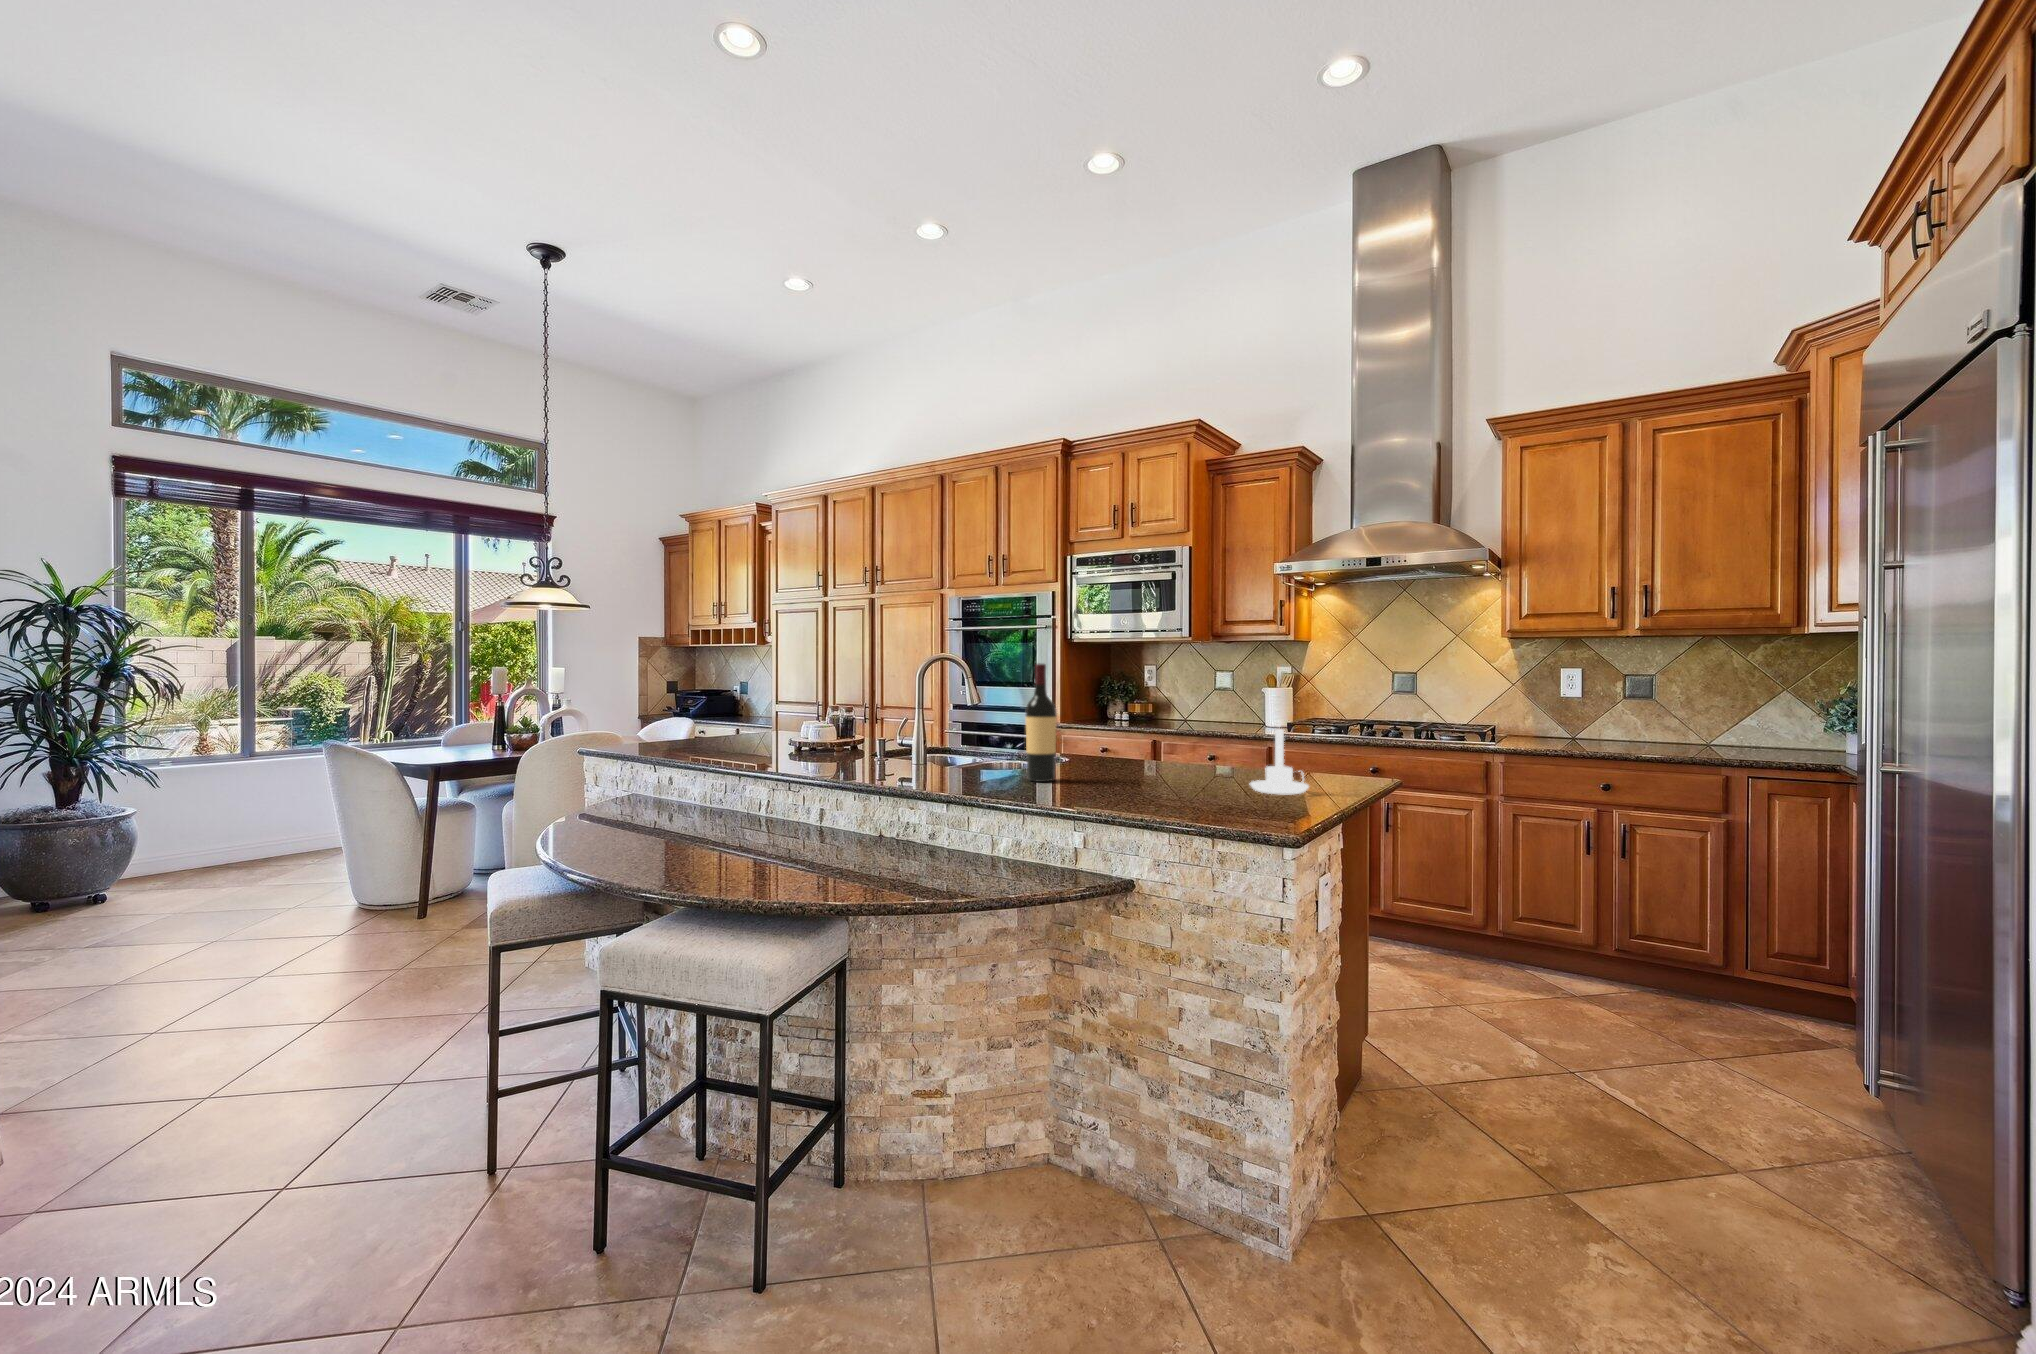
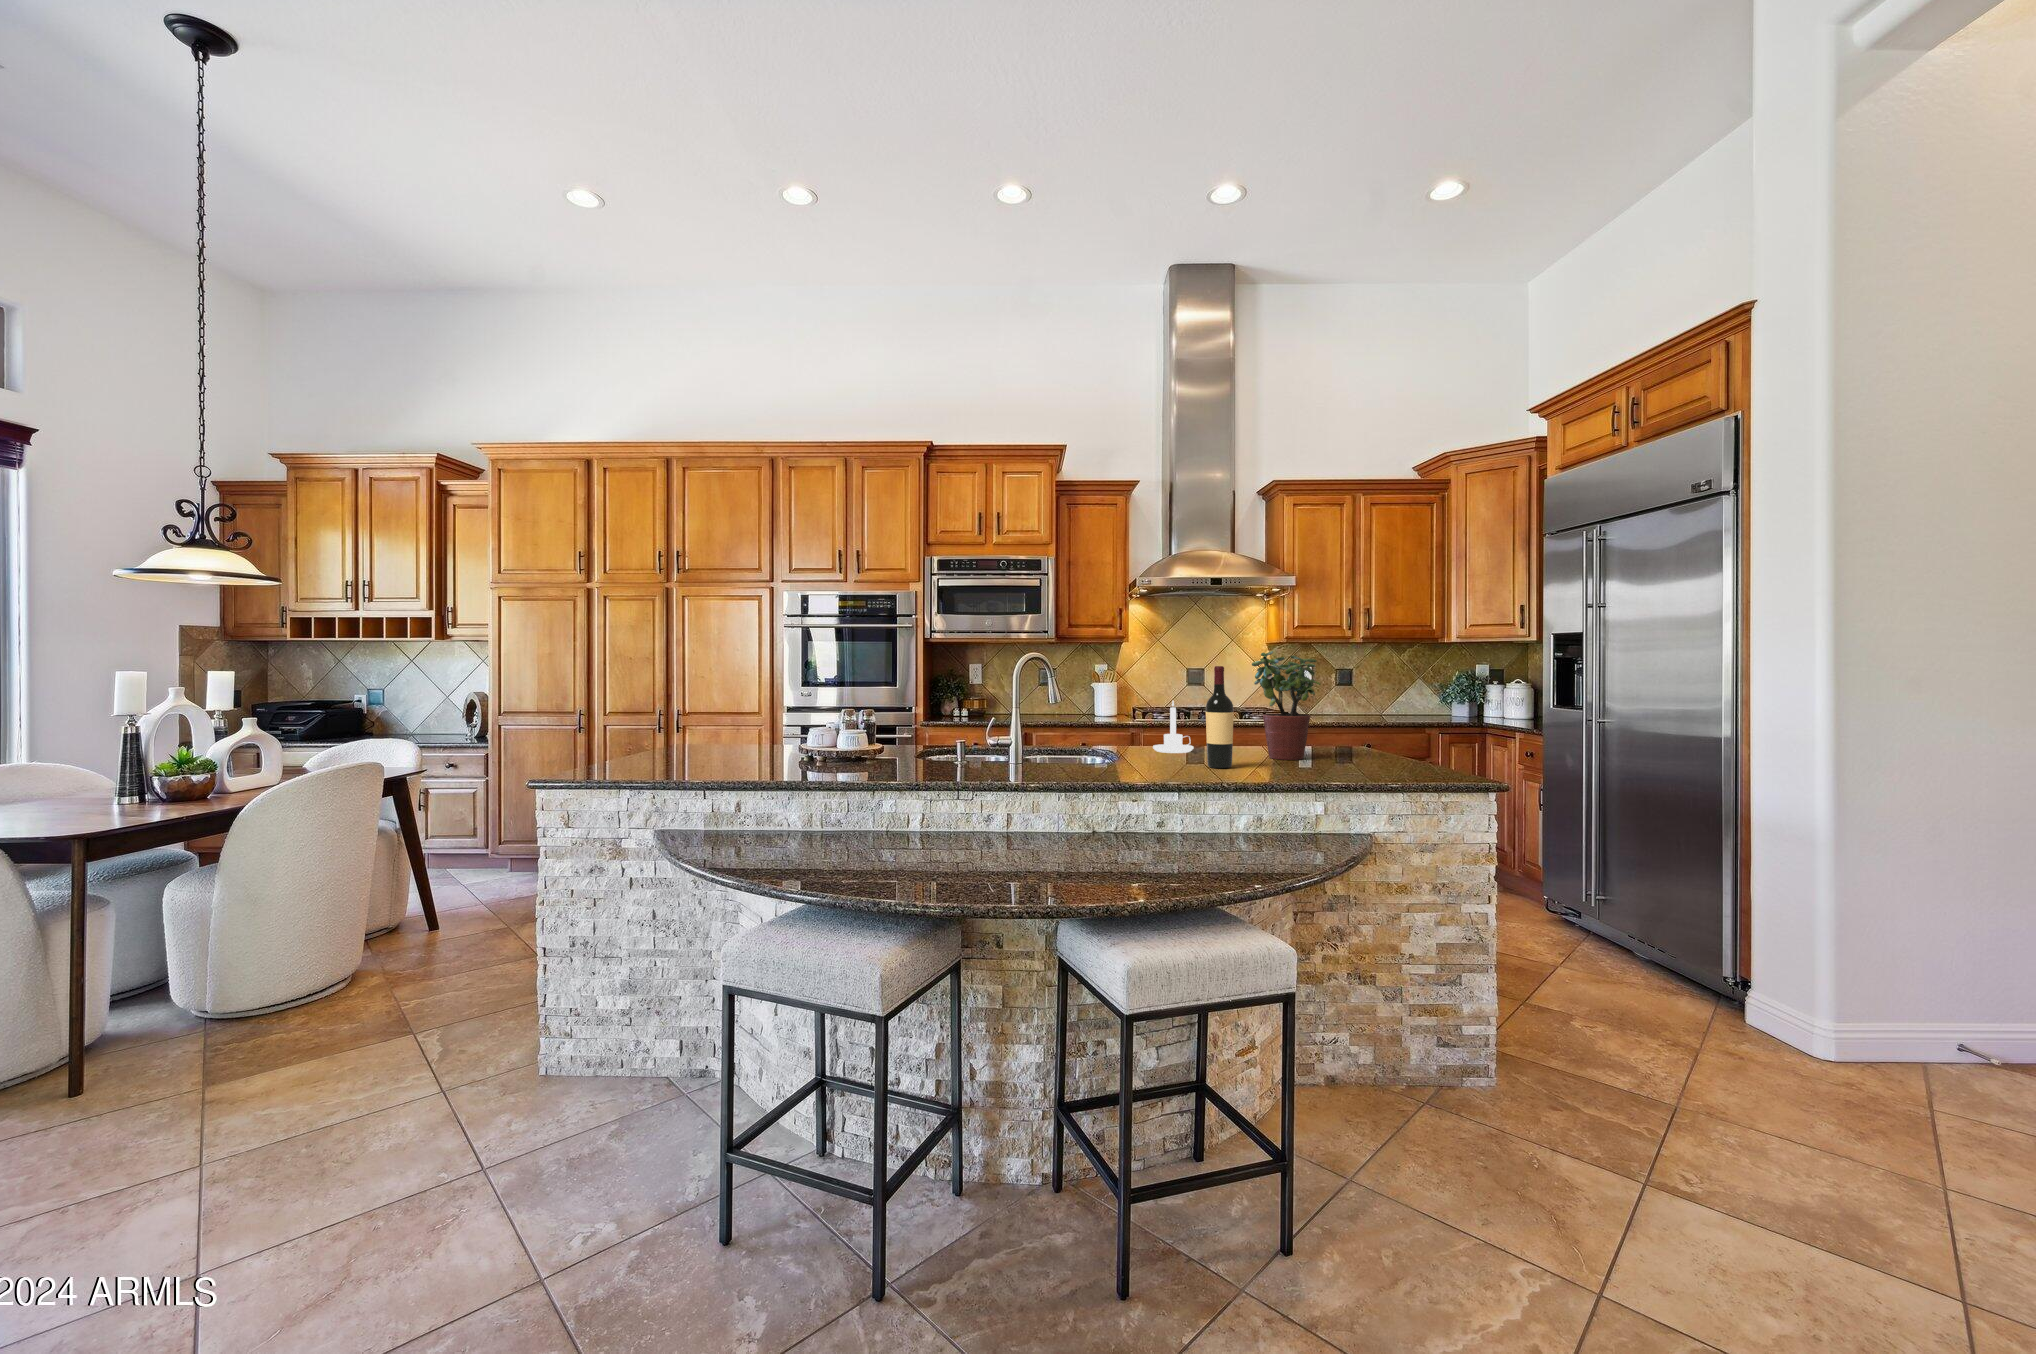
potted plant: none [1132,647,1218,783] -> present [1252,651,1320,760]
candle holder: present [1250,722,1309,794] -> present [1153,701,1194,753]

